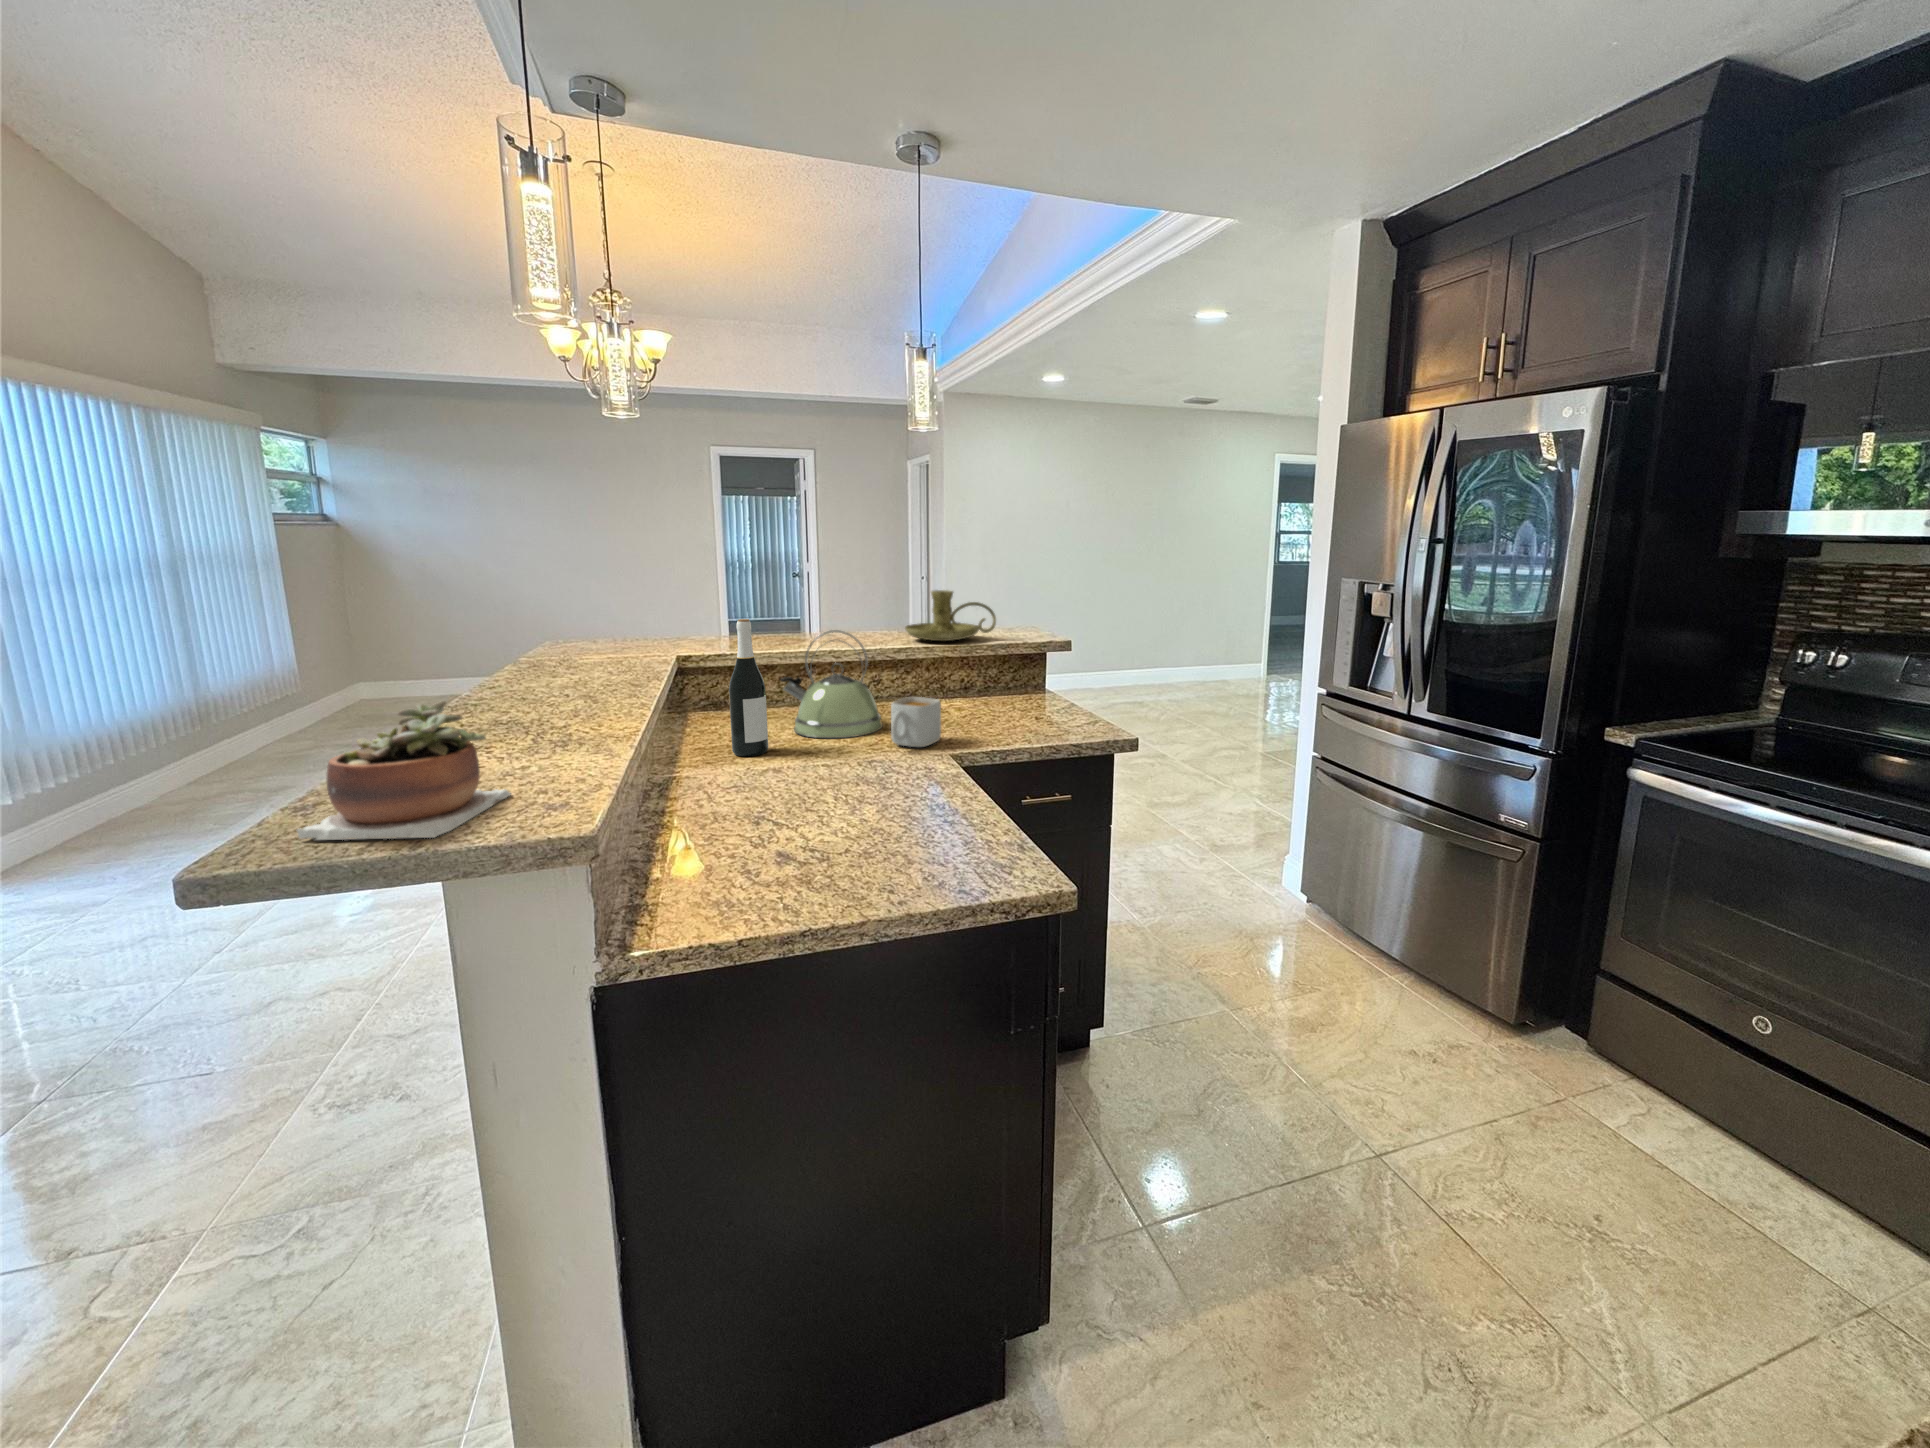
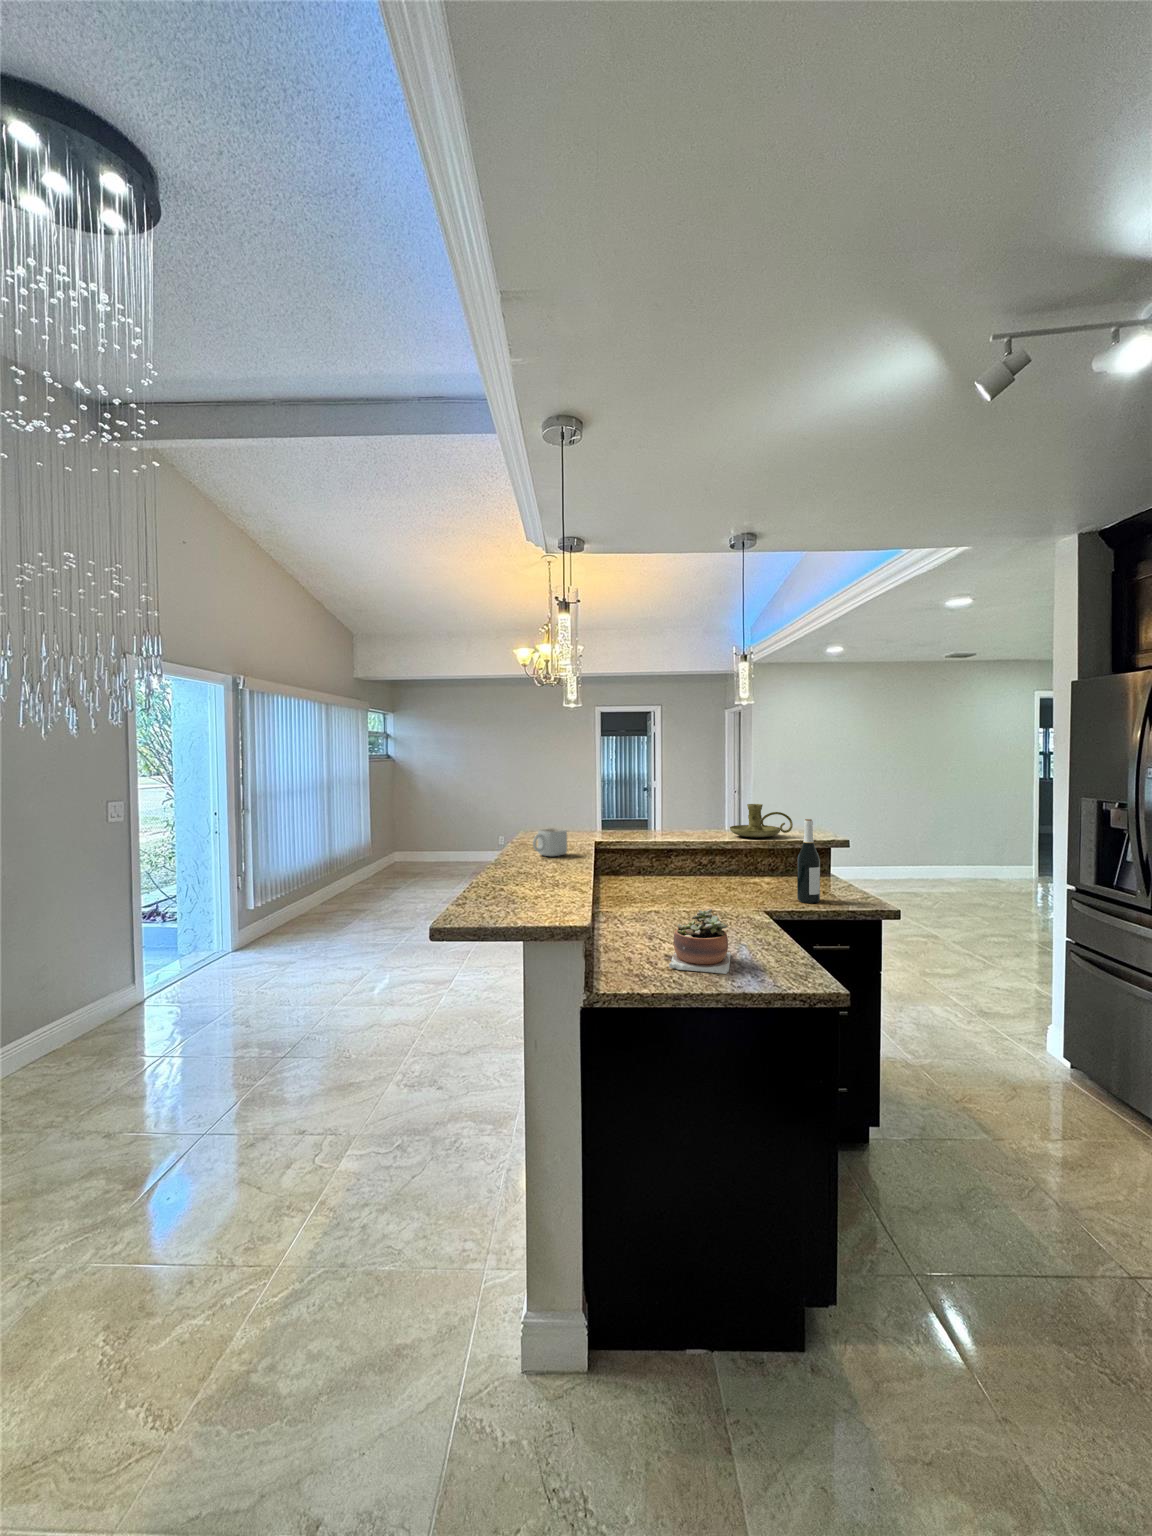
wine bottle: present [729,619,768,756] -> present [797,819,820,903]
kettle: present [781,630,883,738] -> none [655,829,717,896]
mug: present [891,697,941,747] -> present [533,828,567,856]
succulent plant: present [296,701,511,840] -> present [669,909,731,974]

